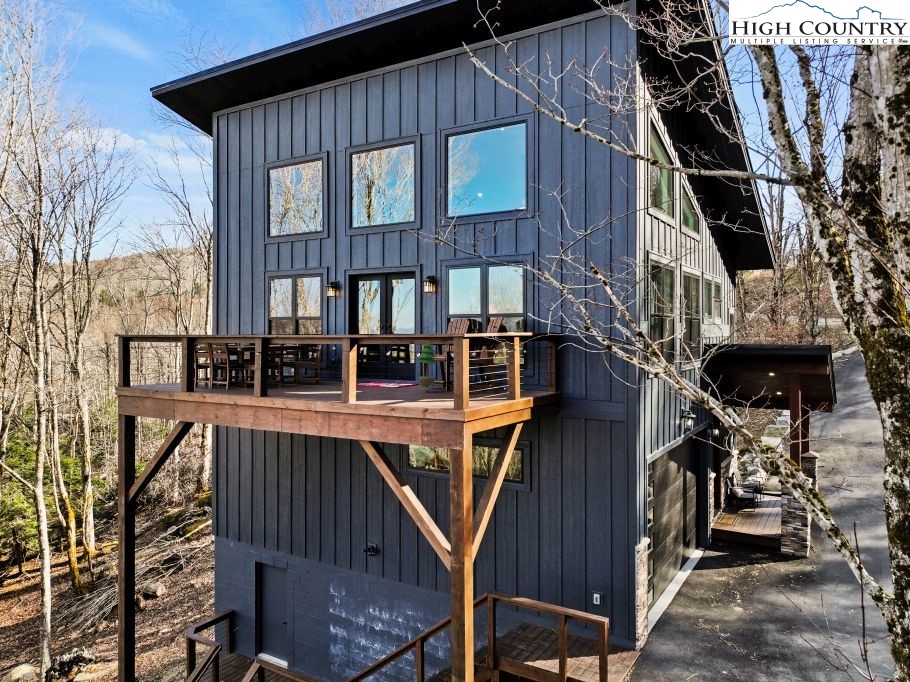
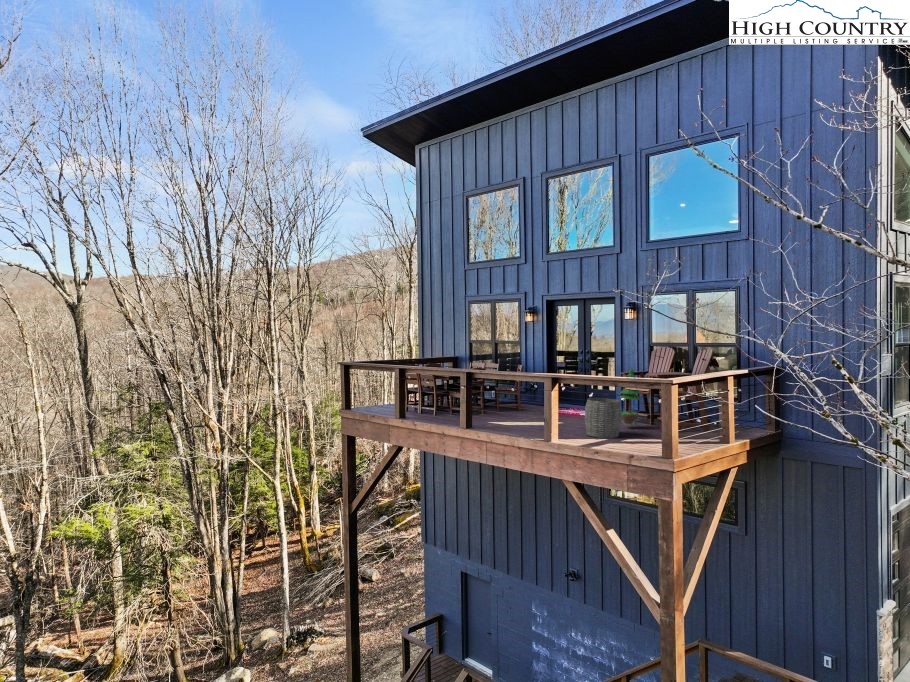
woven basket: none [382,361,418,399] -> present [585,398,622,438]

